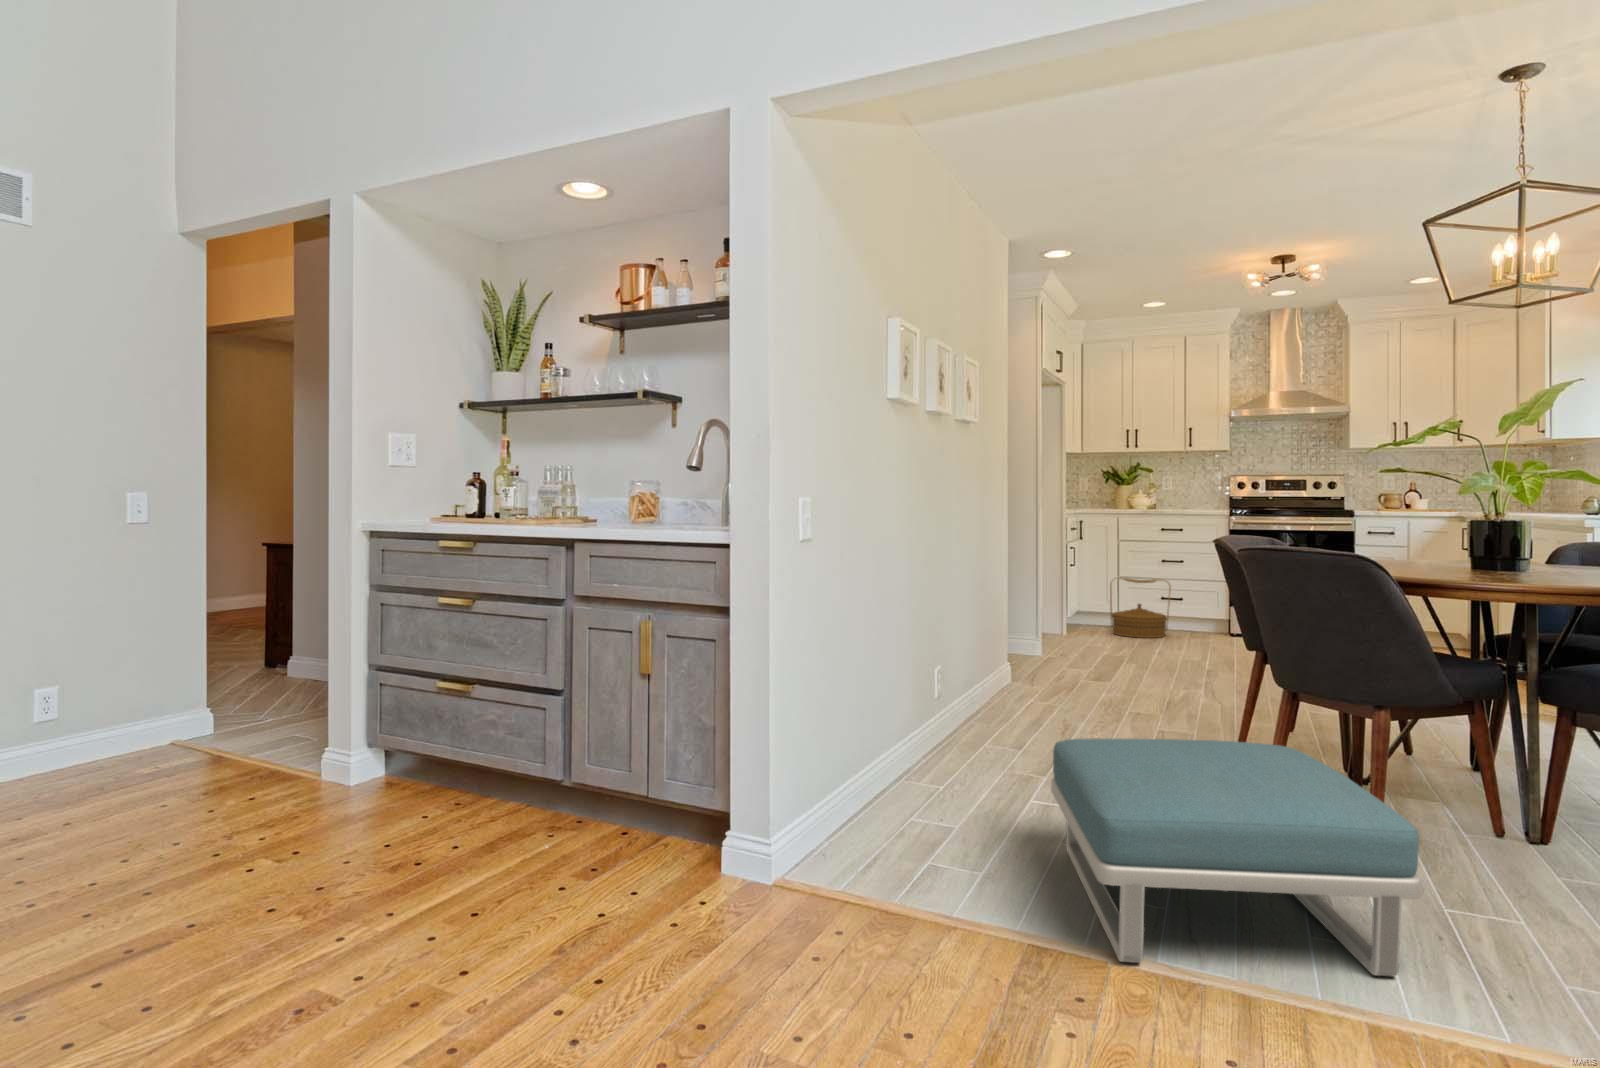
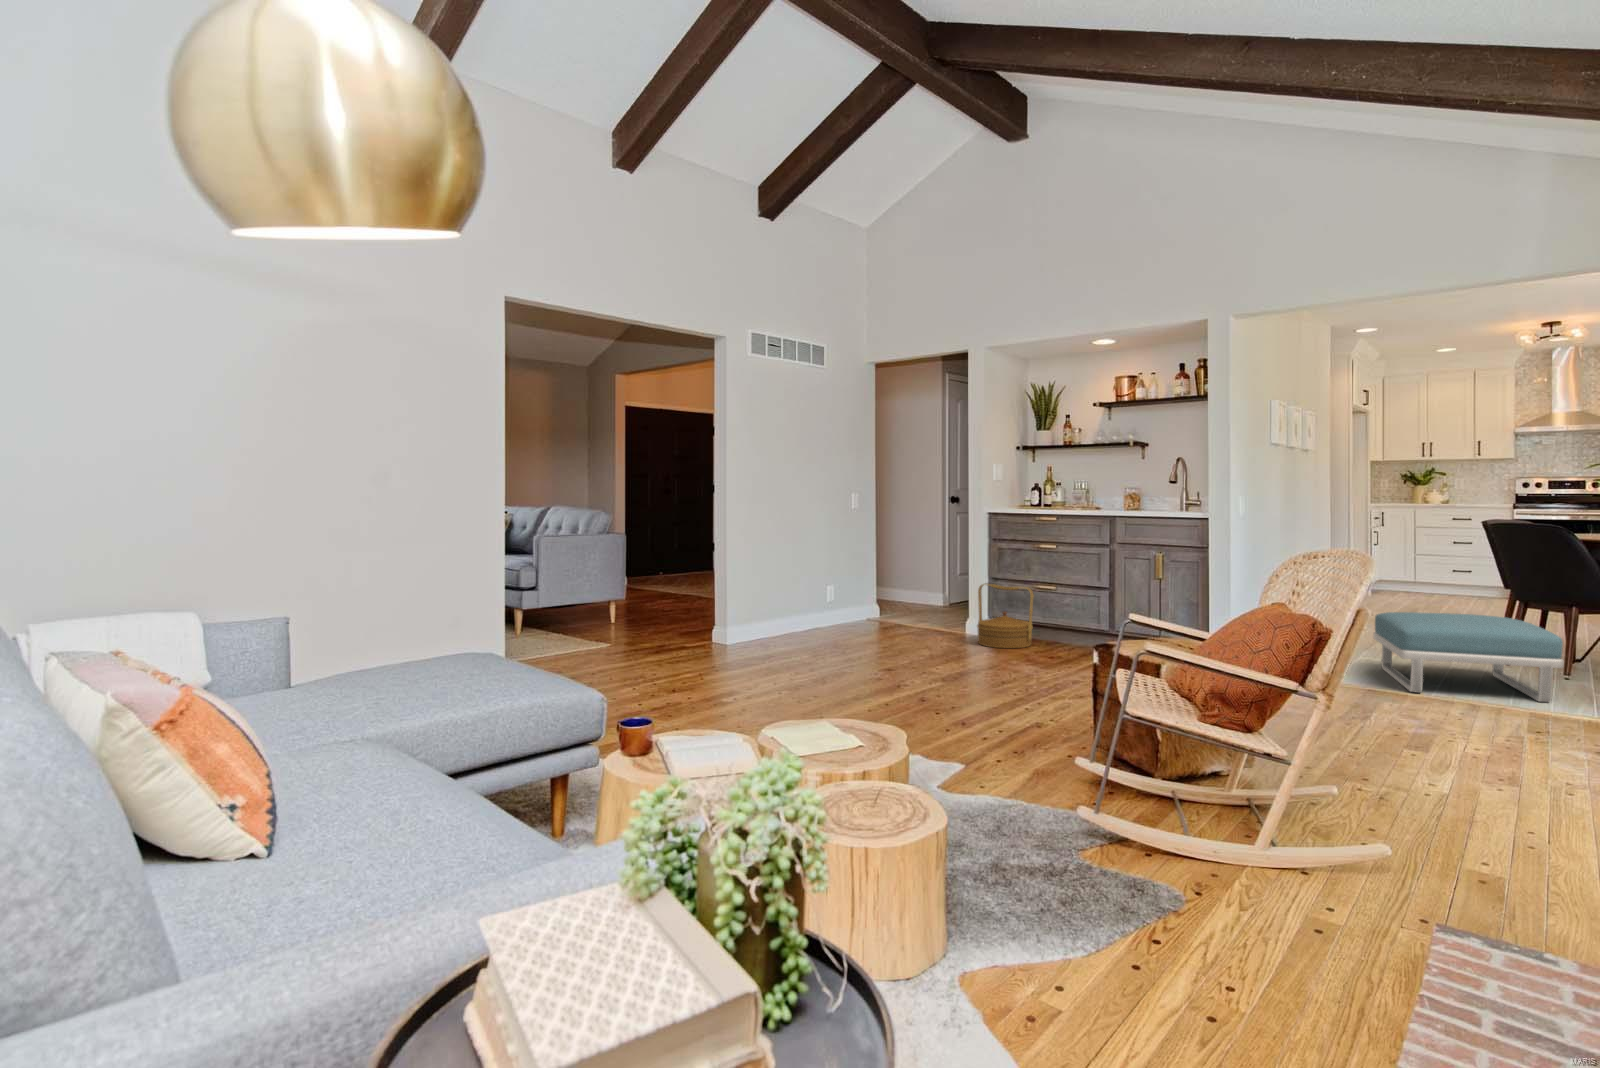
woven basket: present [1110,577,1171,638] -> present [977,584,1034,648]

